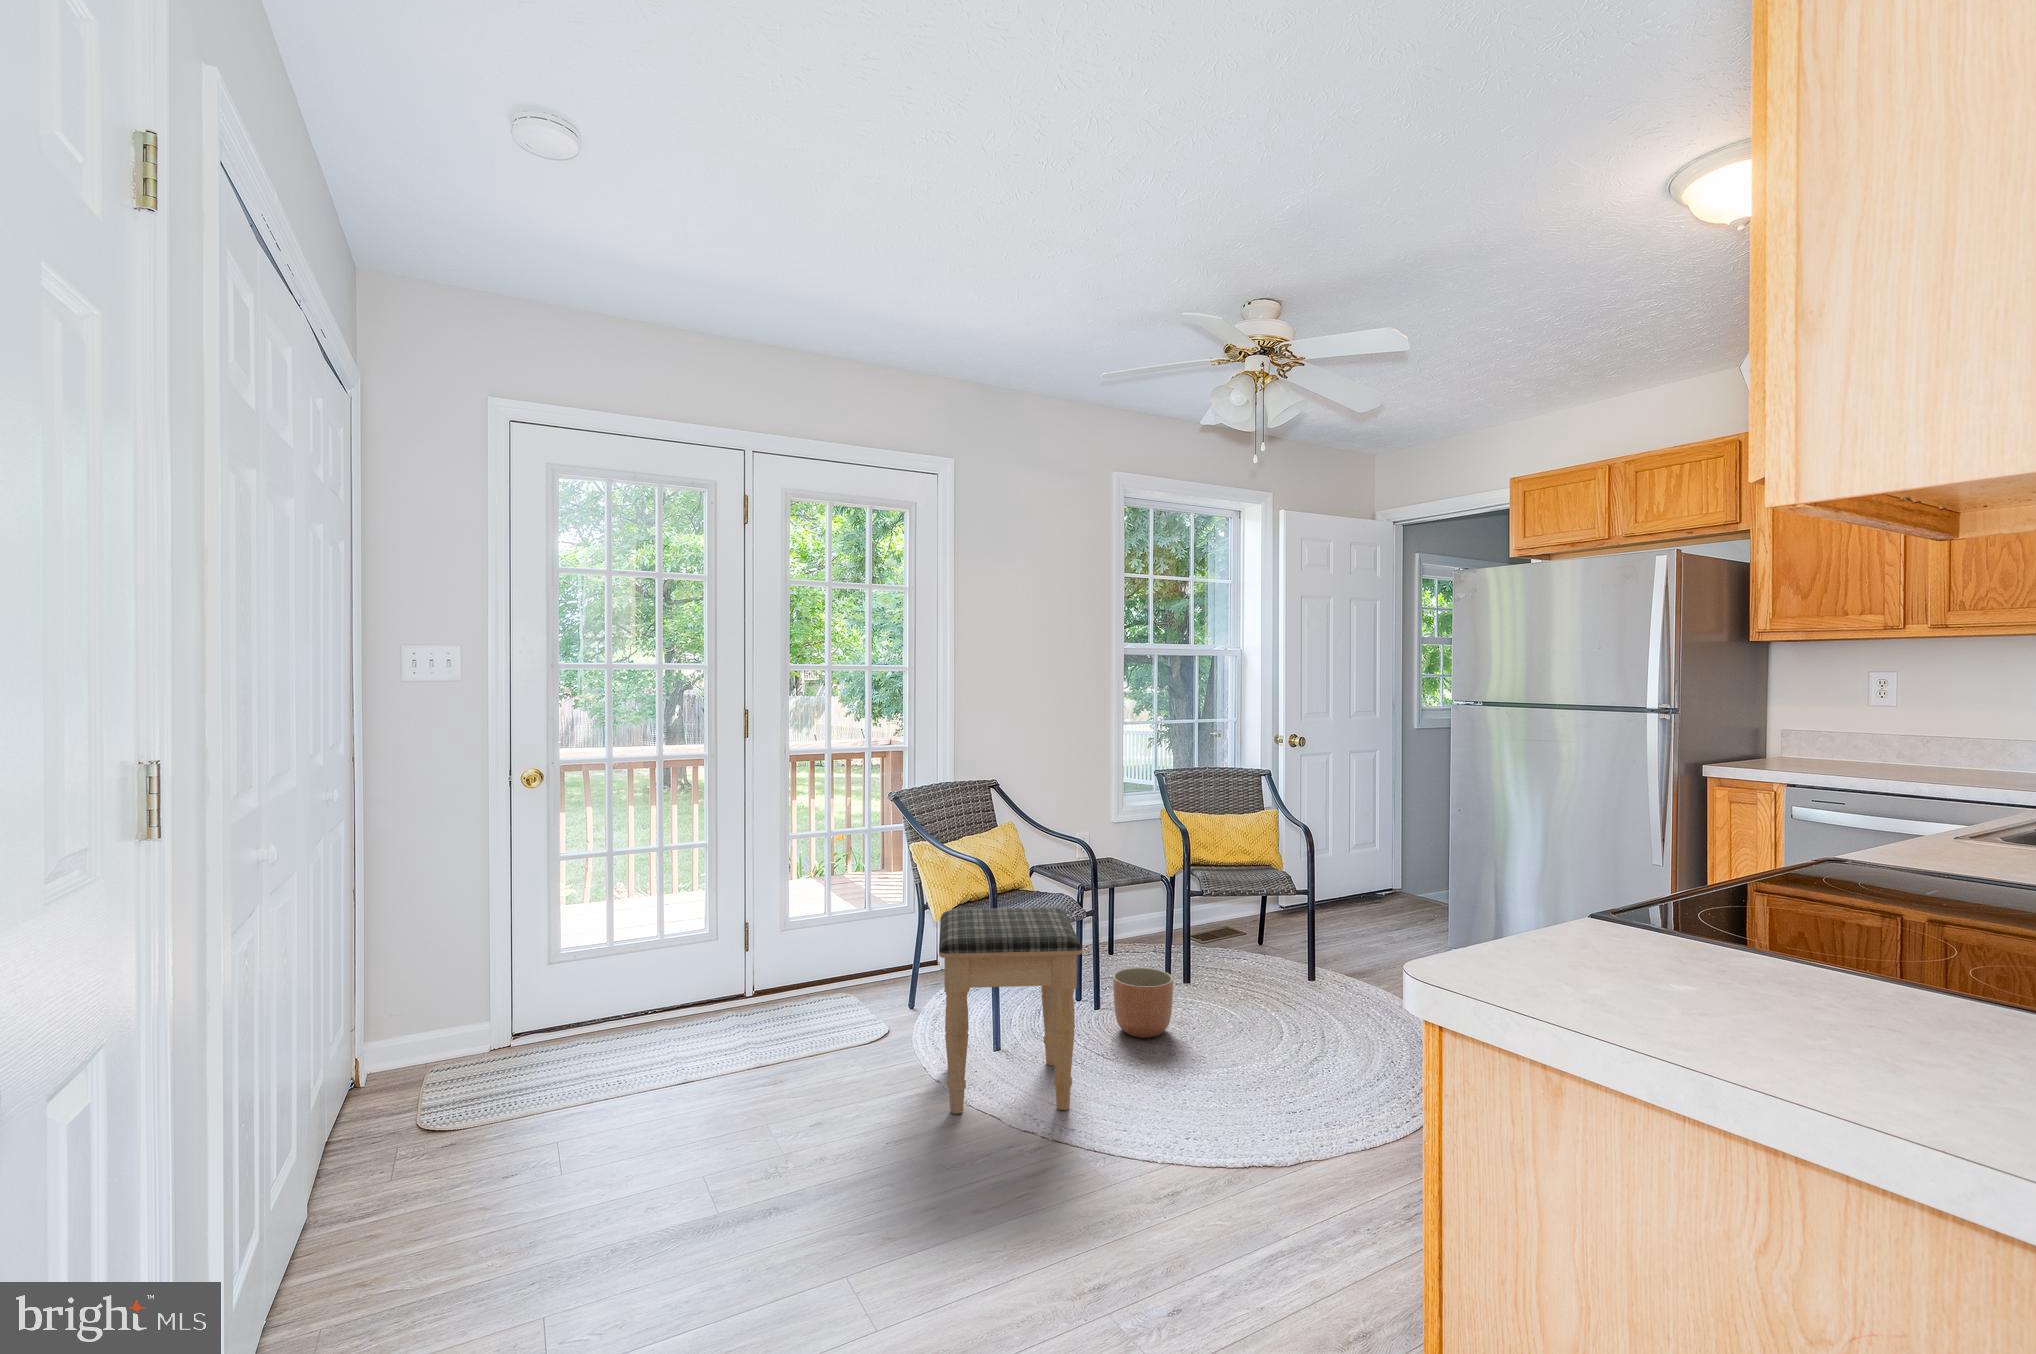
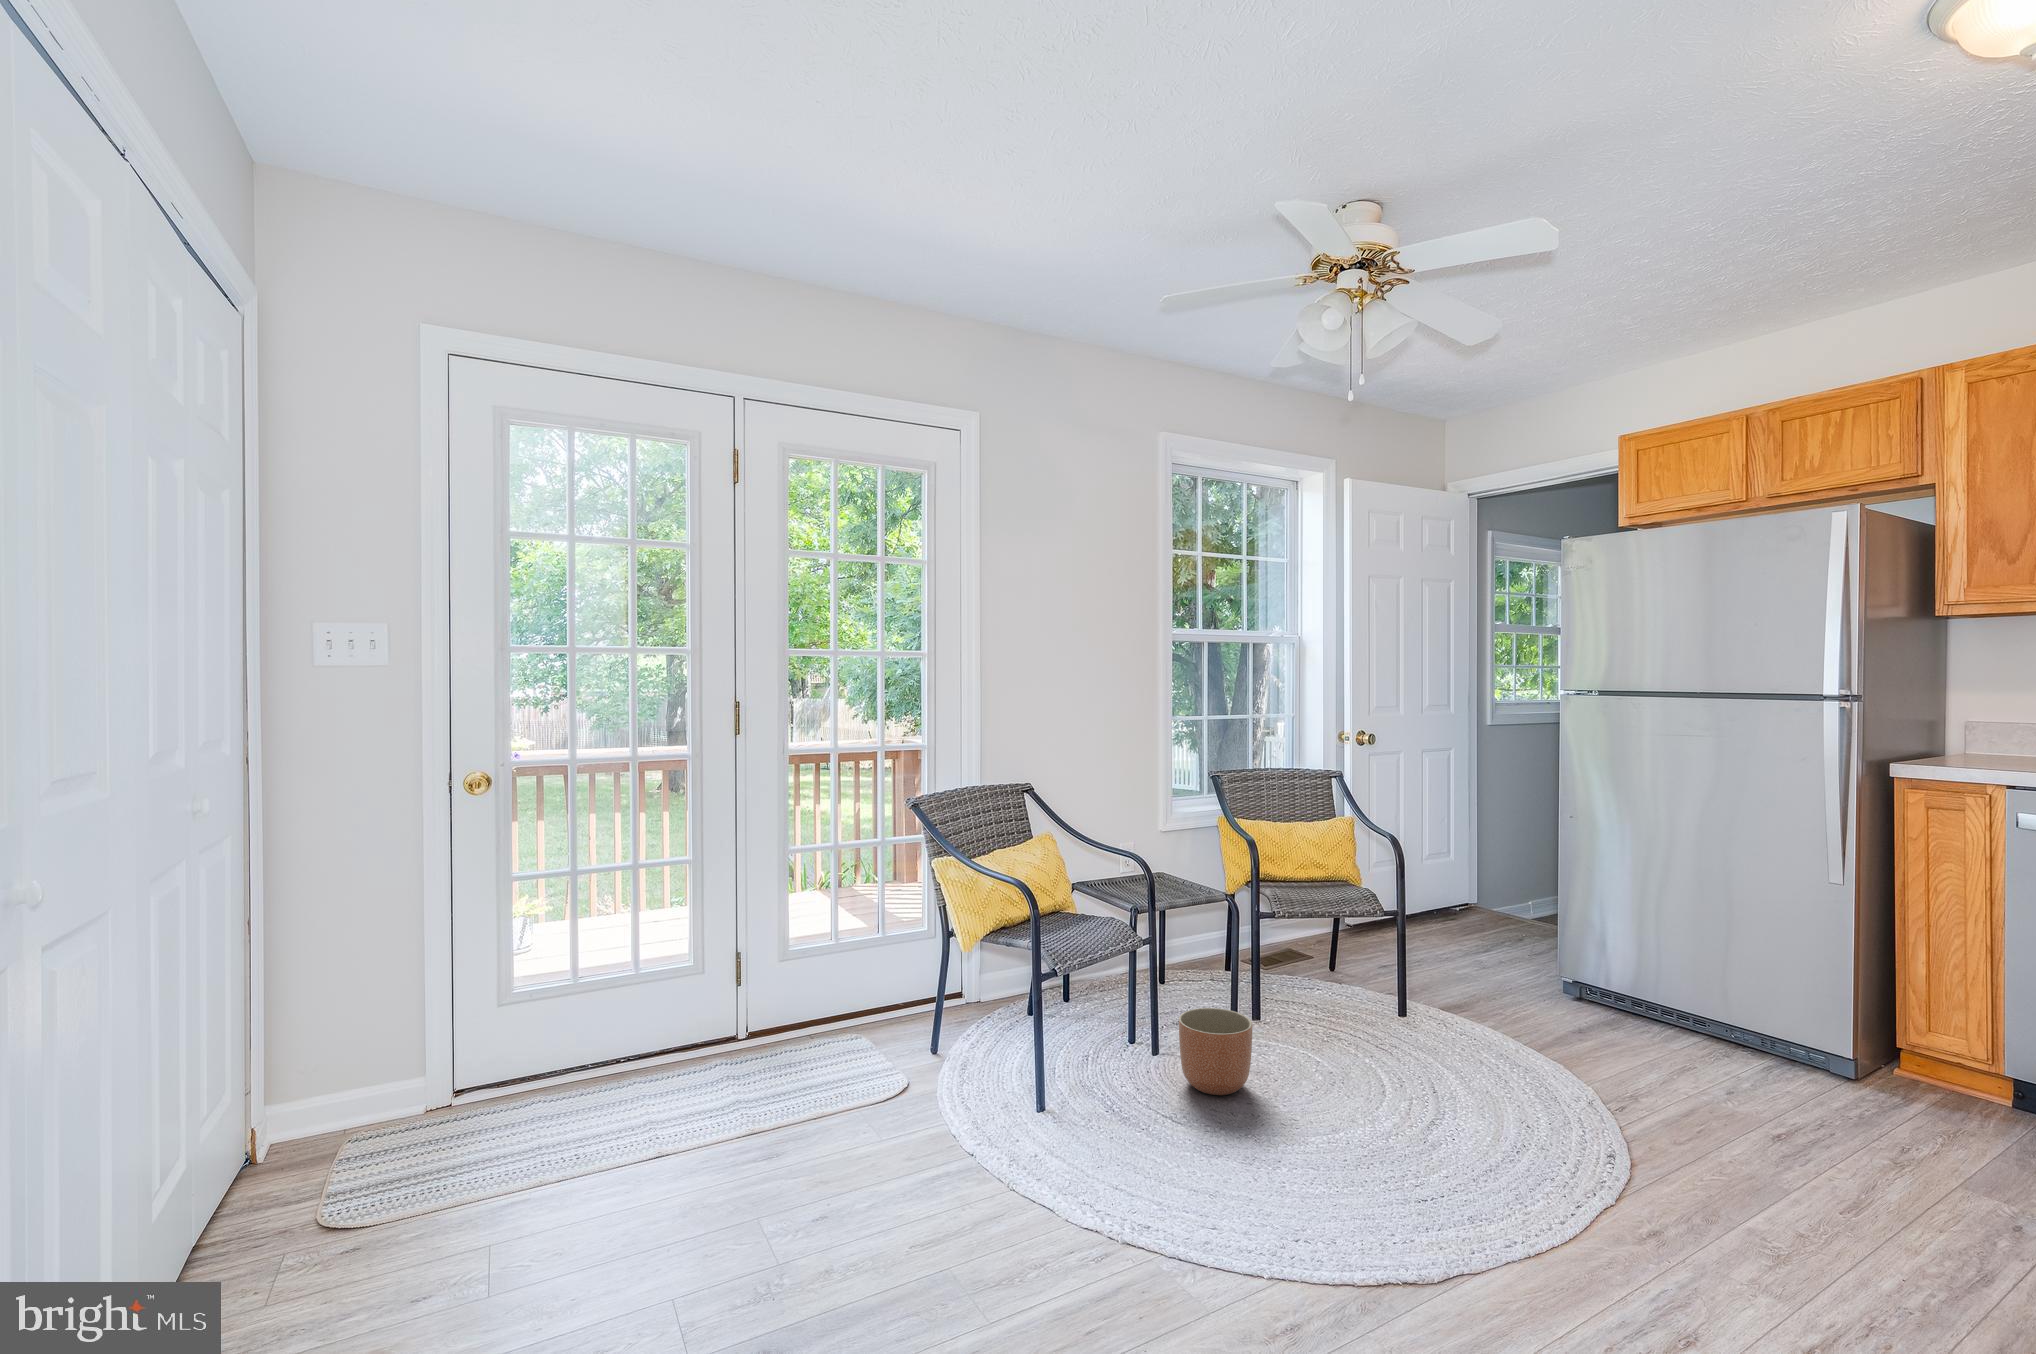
footstool: present [939,907,1082,1114] -> none [973,938,1155,1204]

